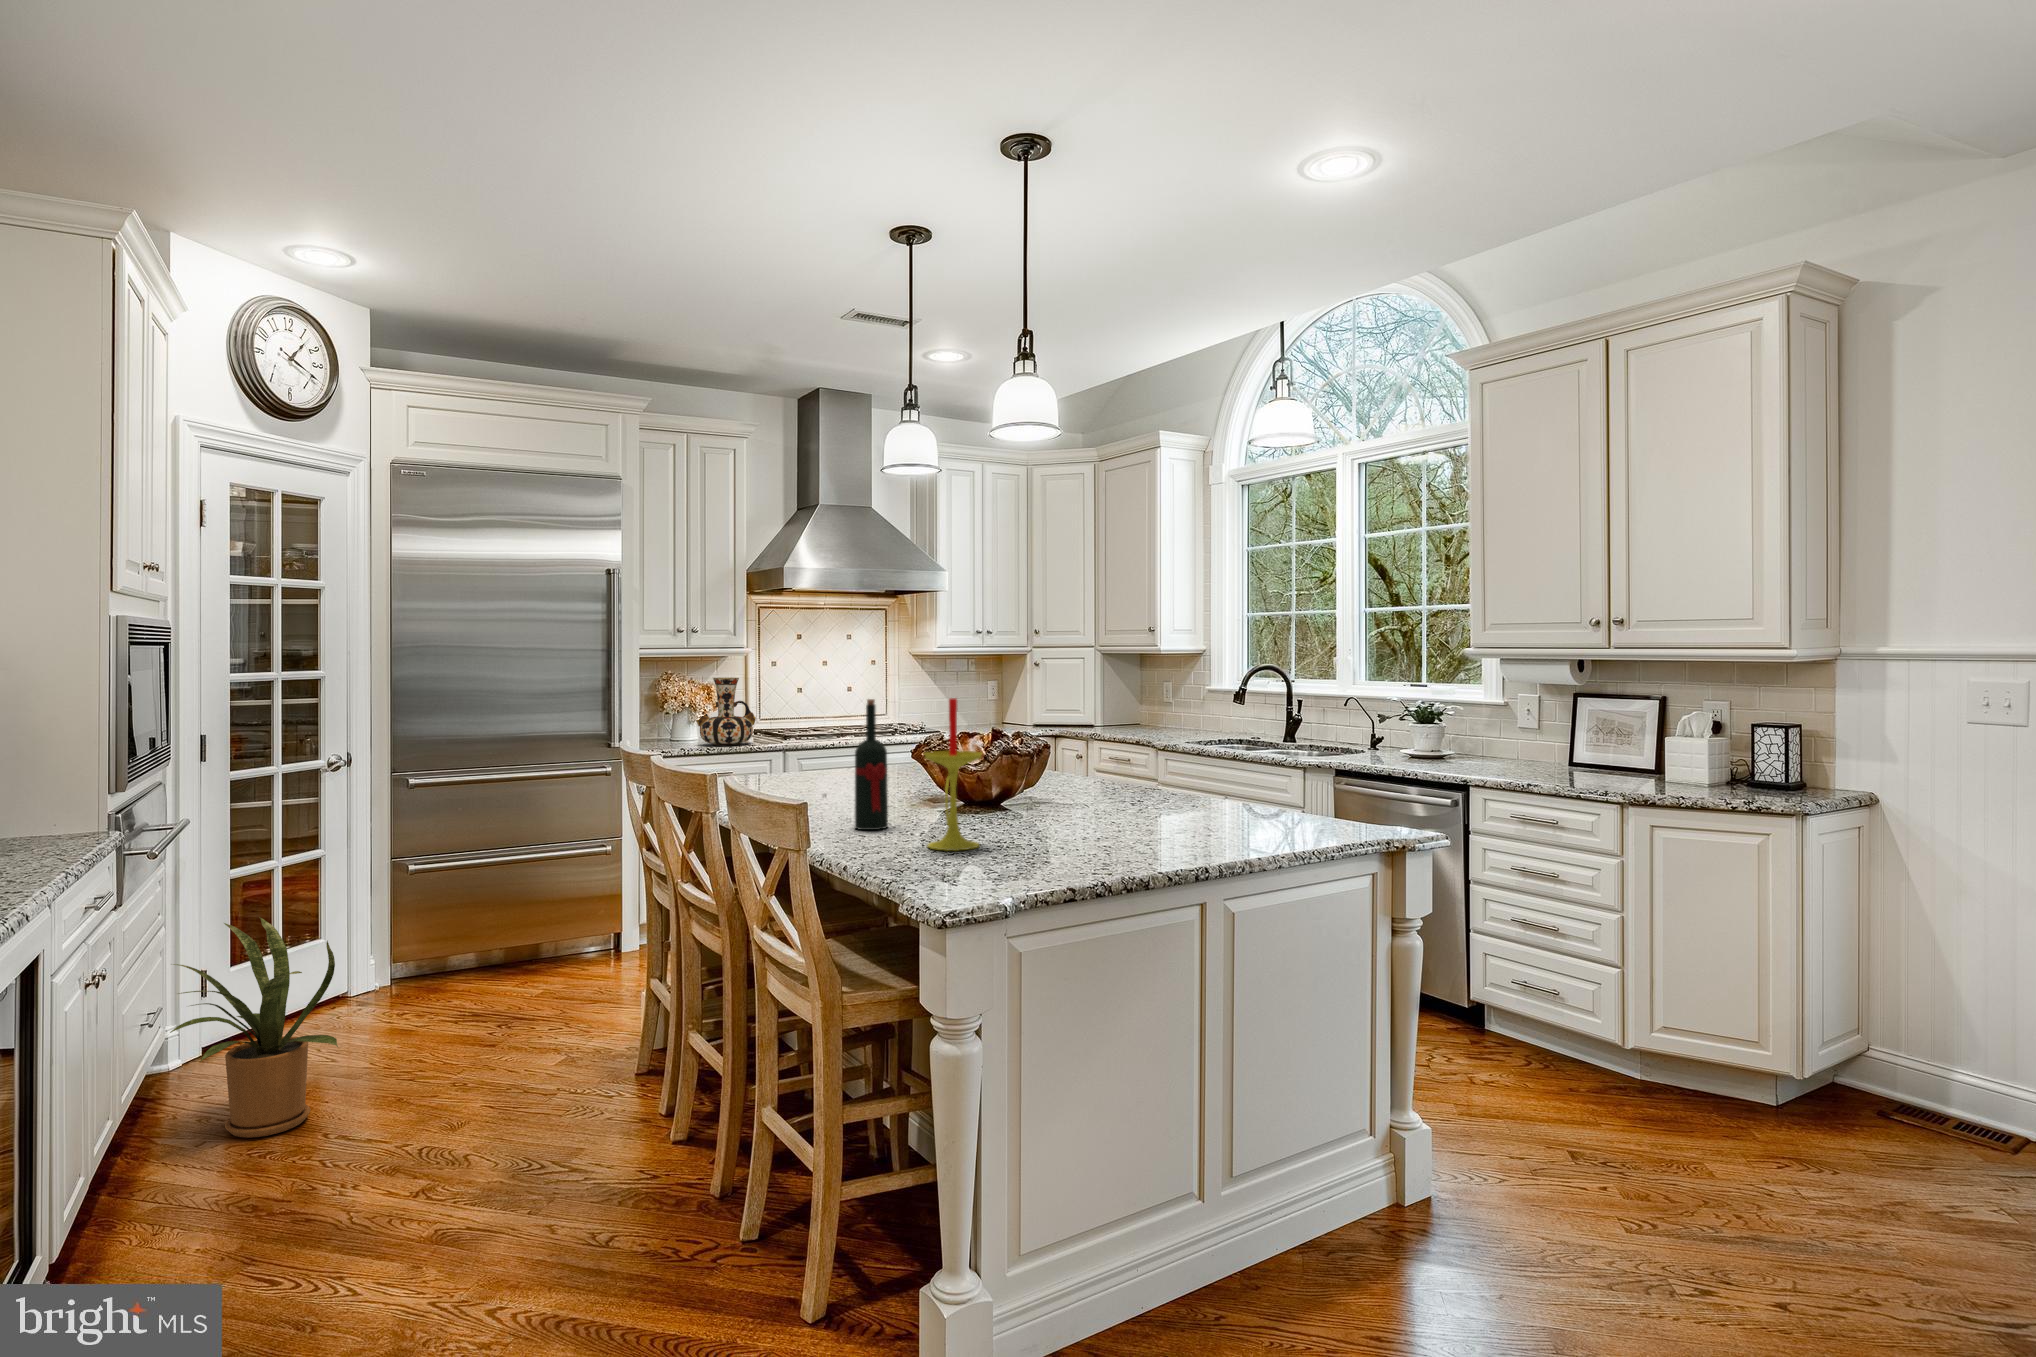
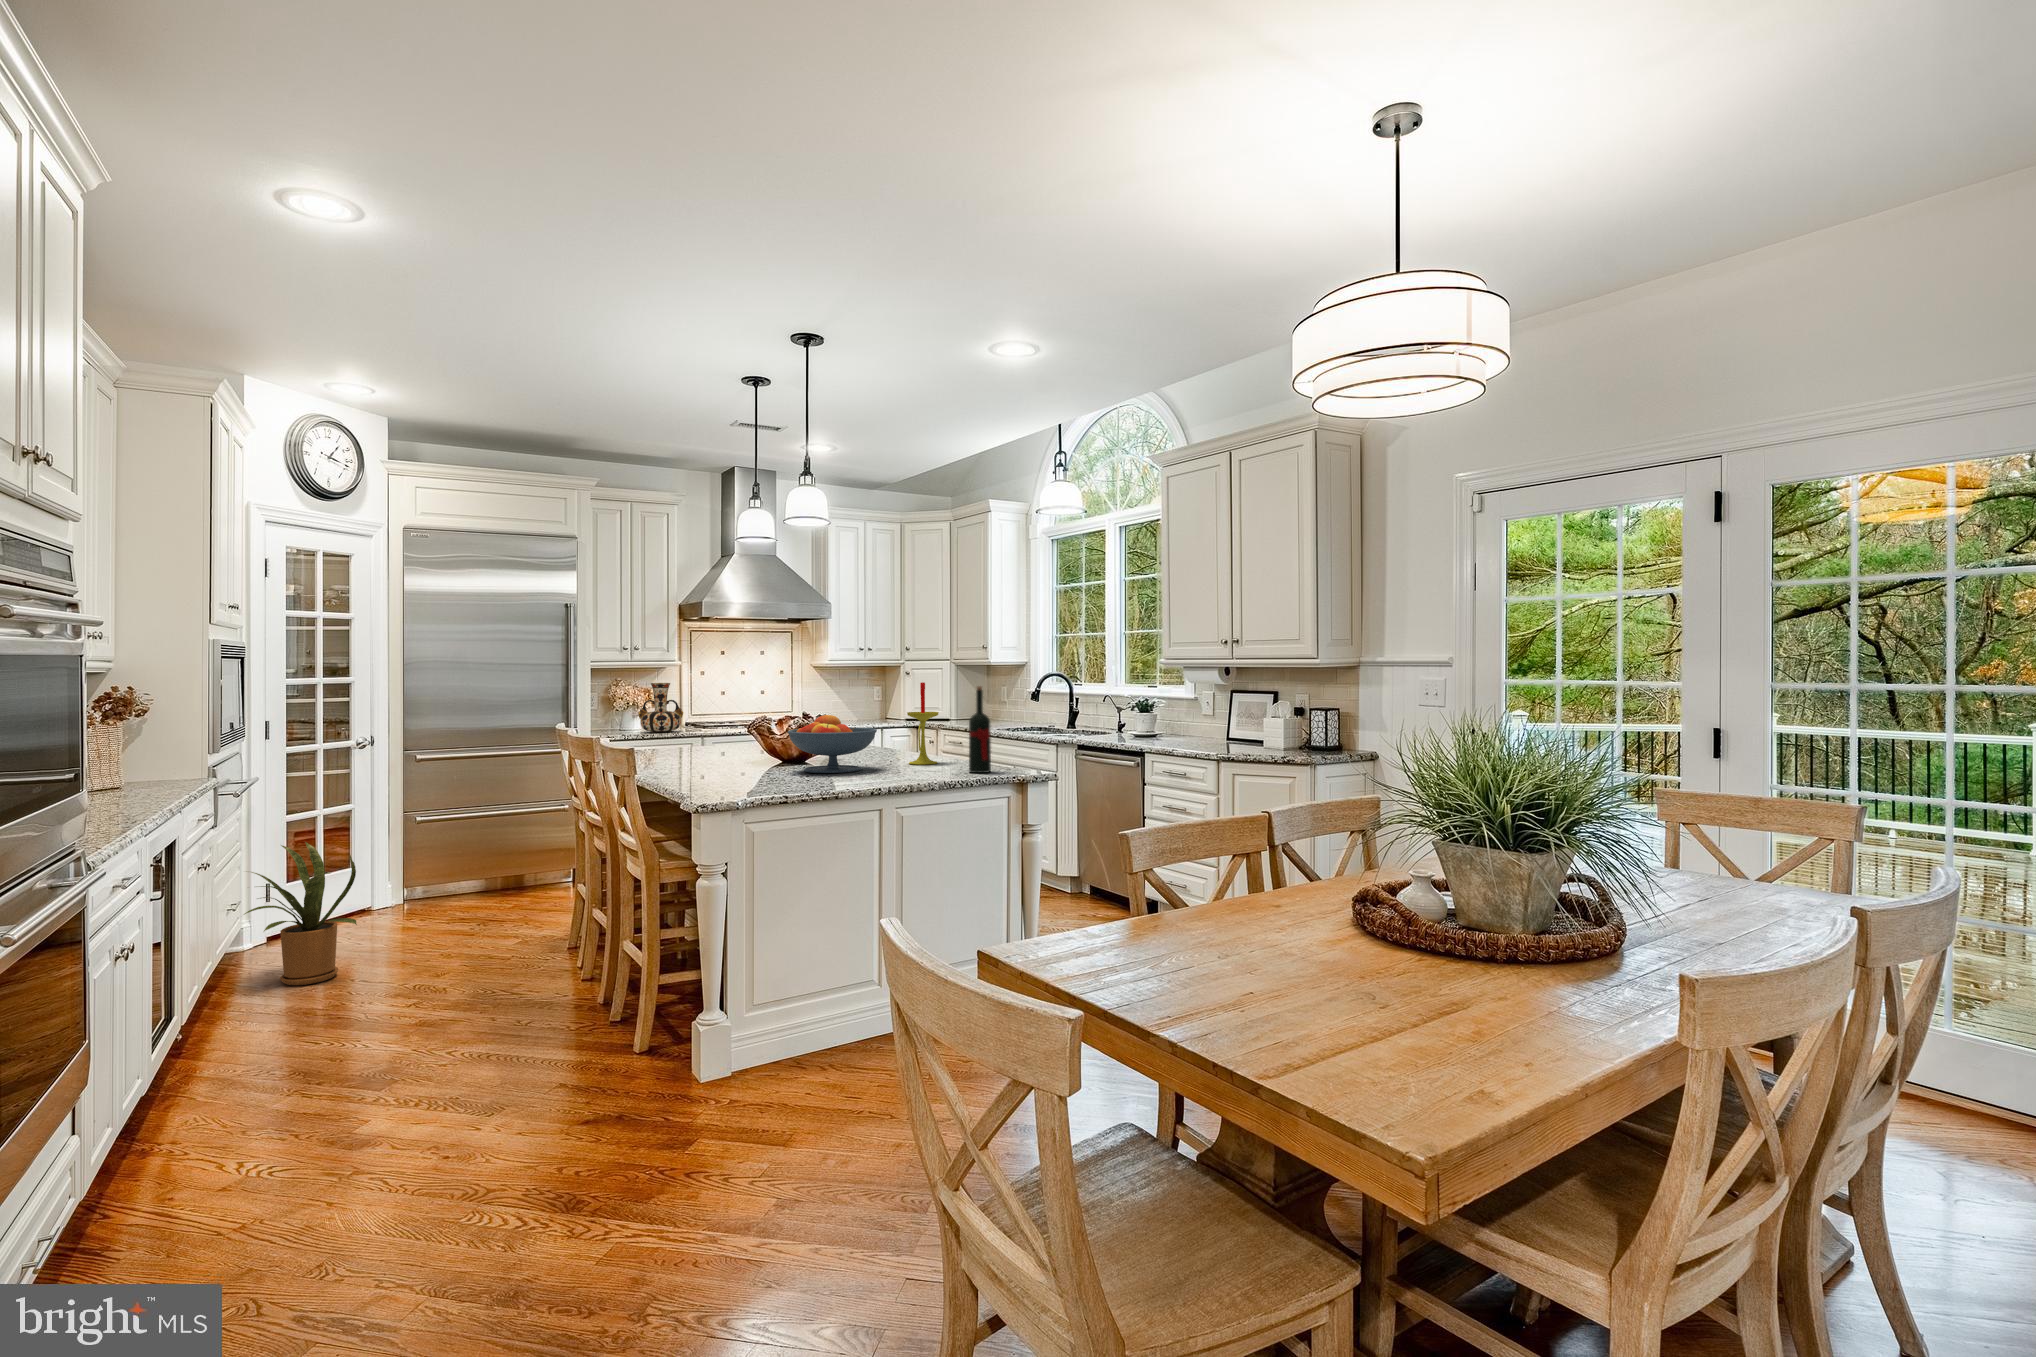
candle: present [924,698,982,851] -> present [907,682,939,765]
wine bottle: present [855,699,888,830] -> present [969,686,991,773]
fruit bowl: none [1006,737,1144,832] -> present [788,715,877,773]

